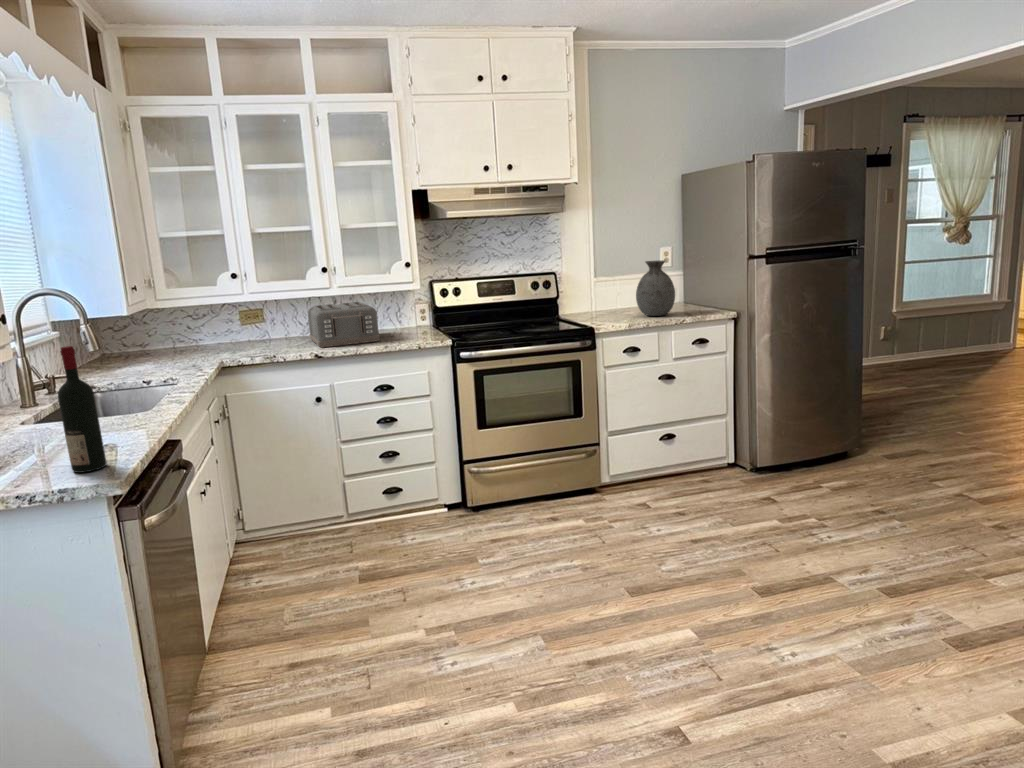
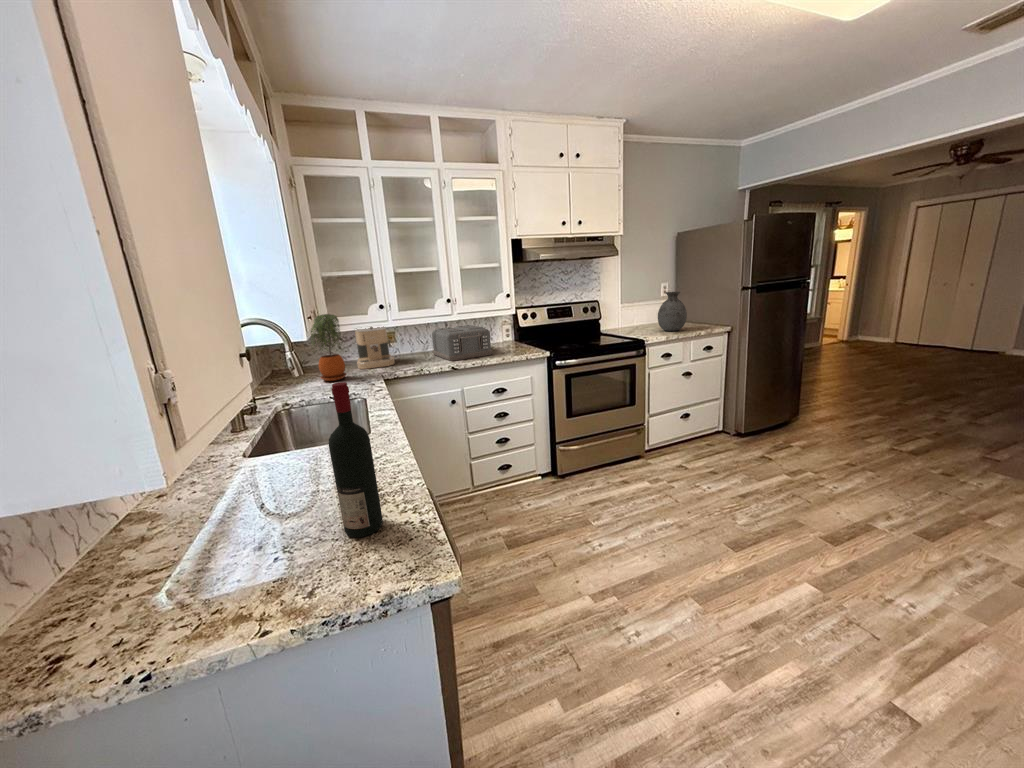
potted plant: none [138,285,182,366] -> present [311,314,347,381]
coffee maker: none [203,300,253,354] -> present [355,326,395,369]

